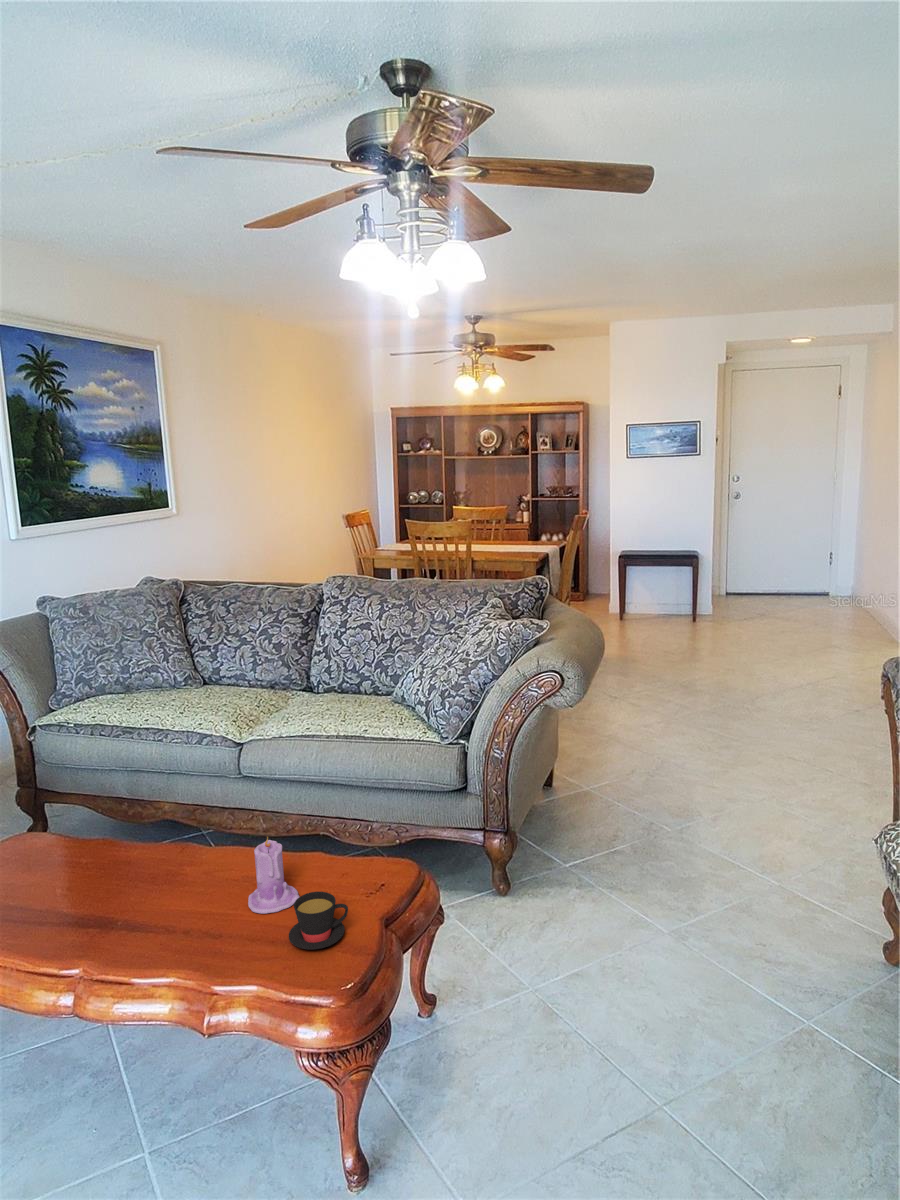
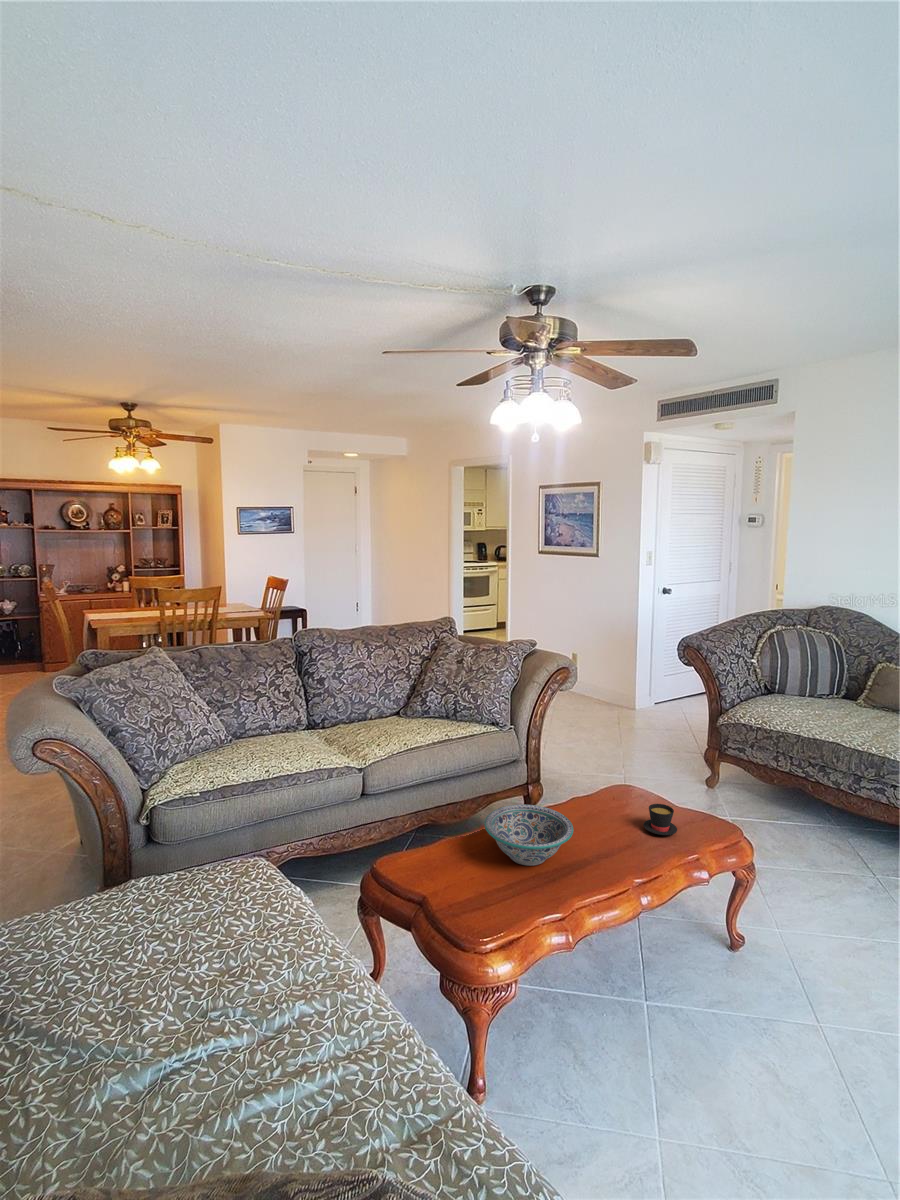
decorative bowl: none [59,819,193,905] -> present [484,805,573,866]
candle: present [248,837,299,914] -> none [585,787,618,835]

